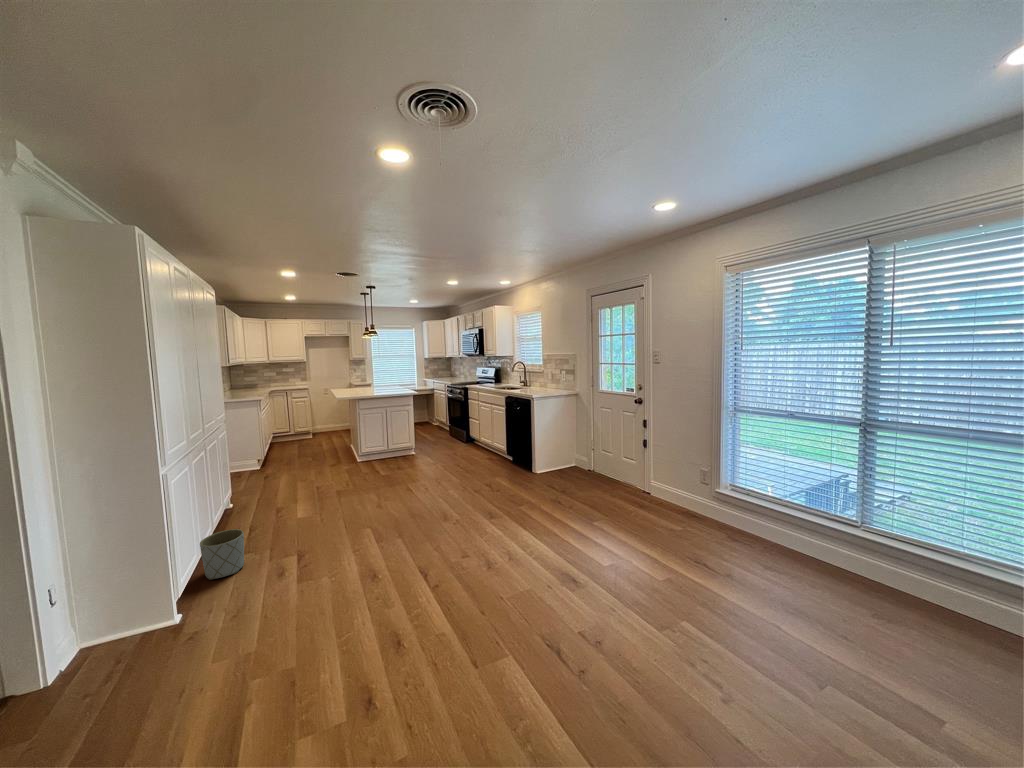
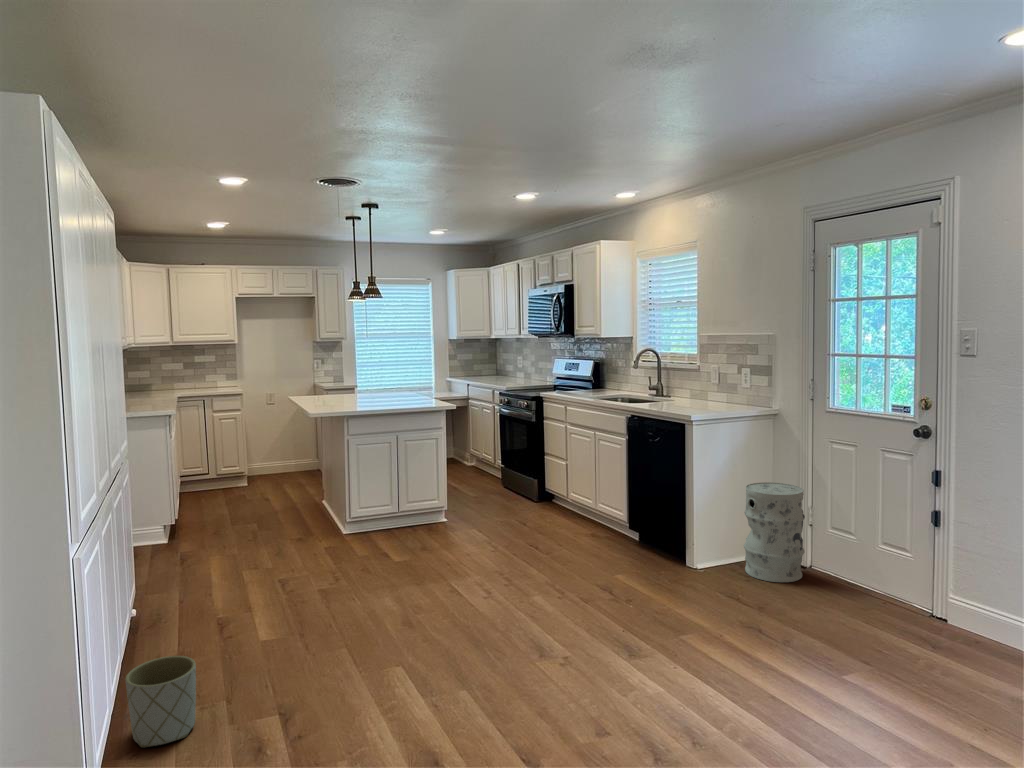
trash can: none [560,429,589,479] -> present [744,482,805,582]

